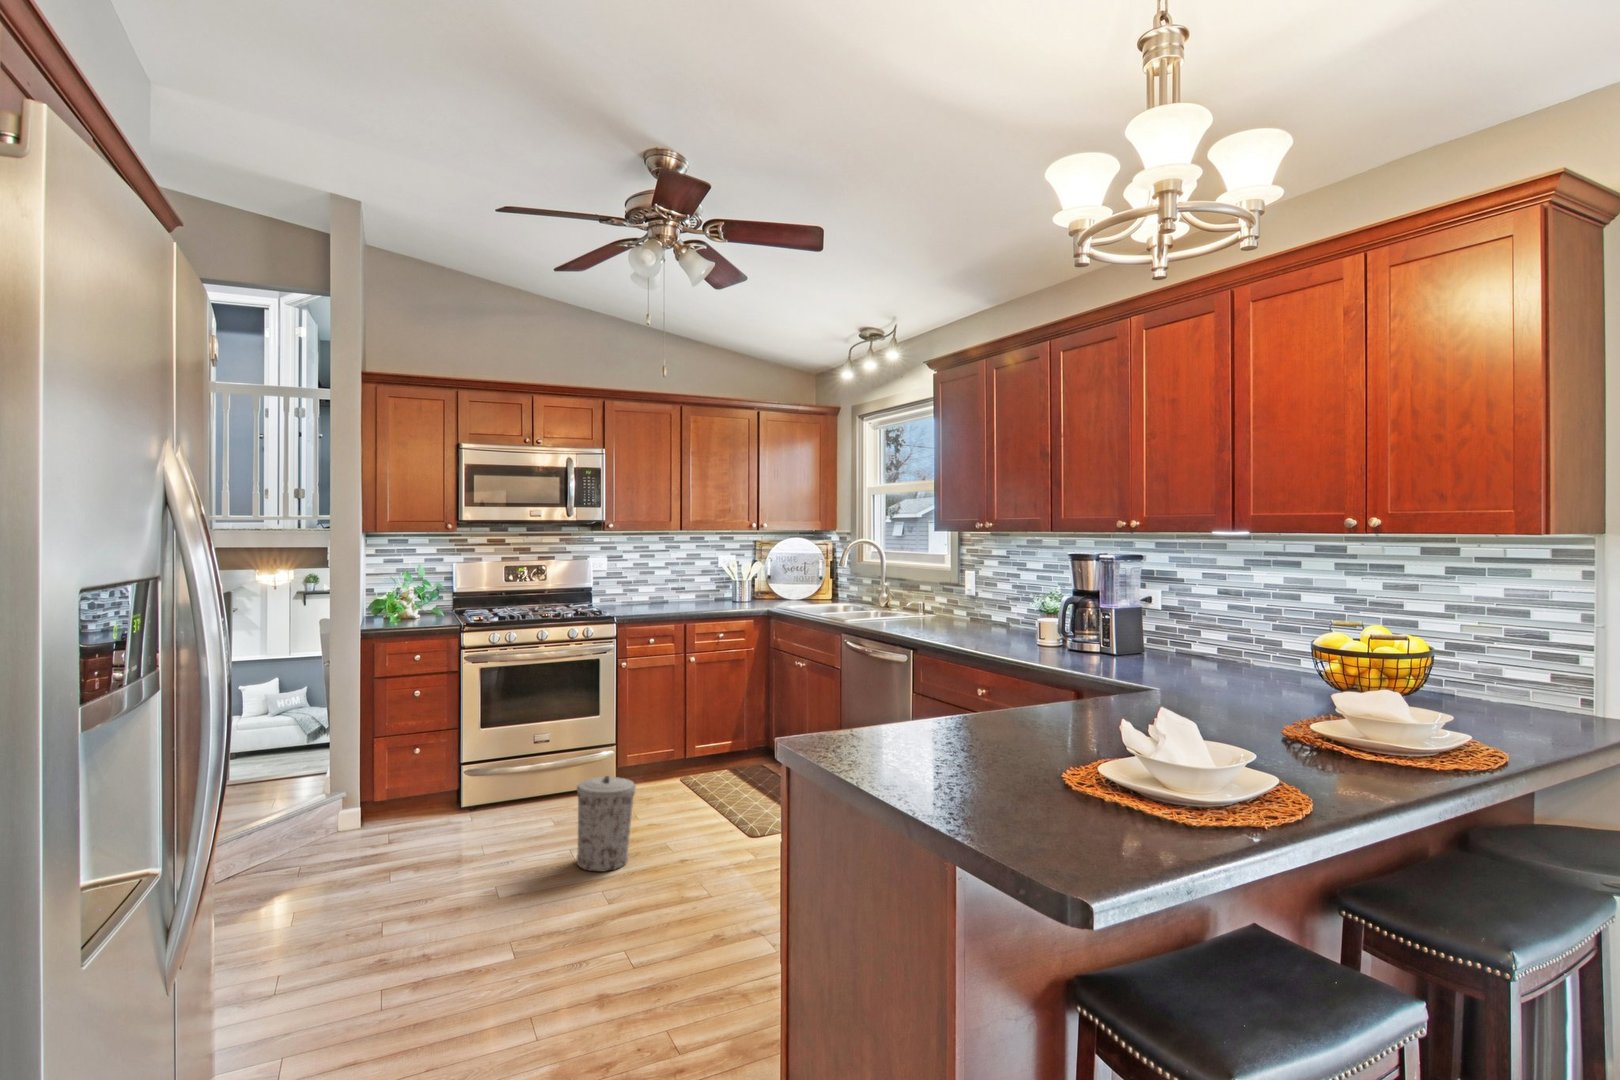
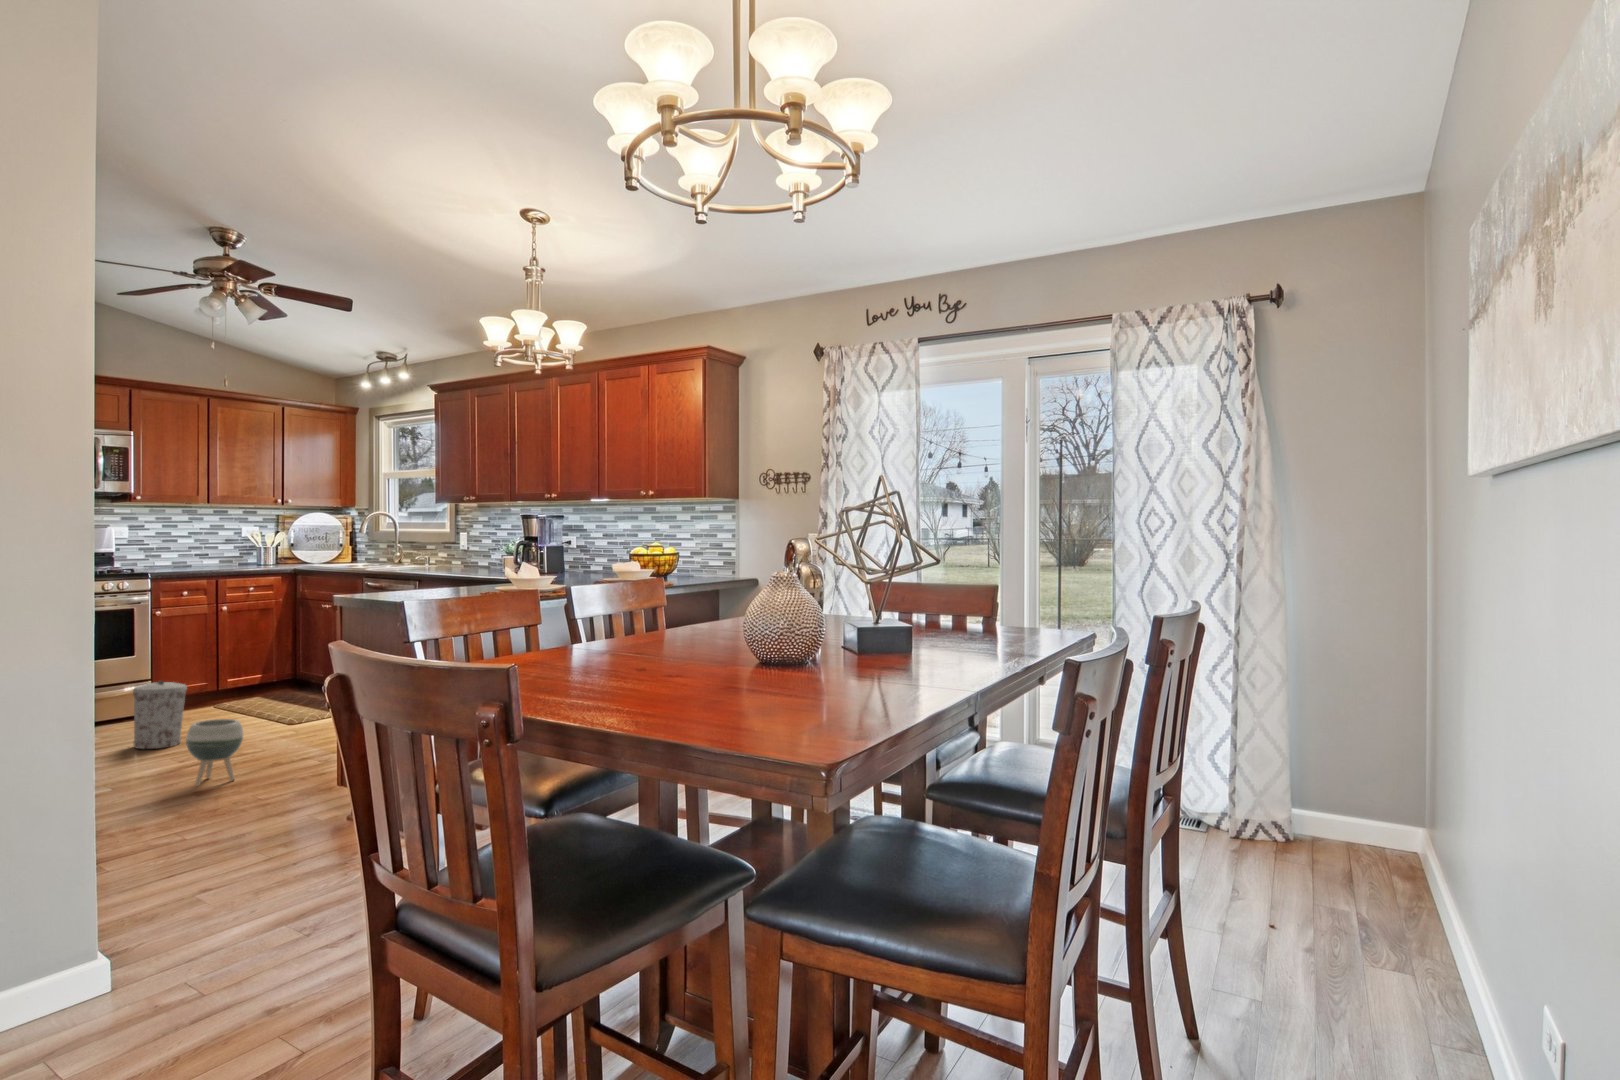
planter: none [603,885,679,1000] -> present [186,719,243,786]

